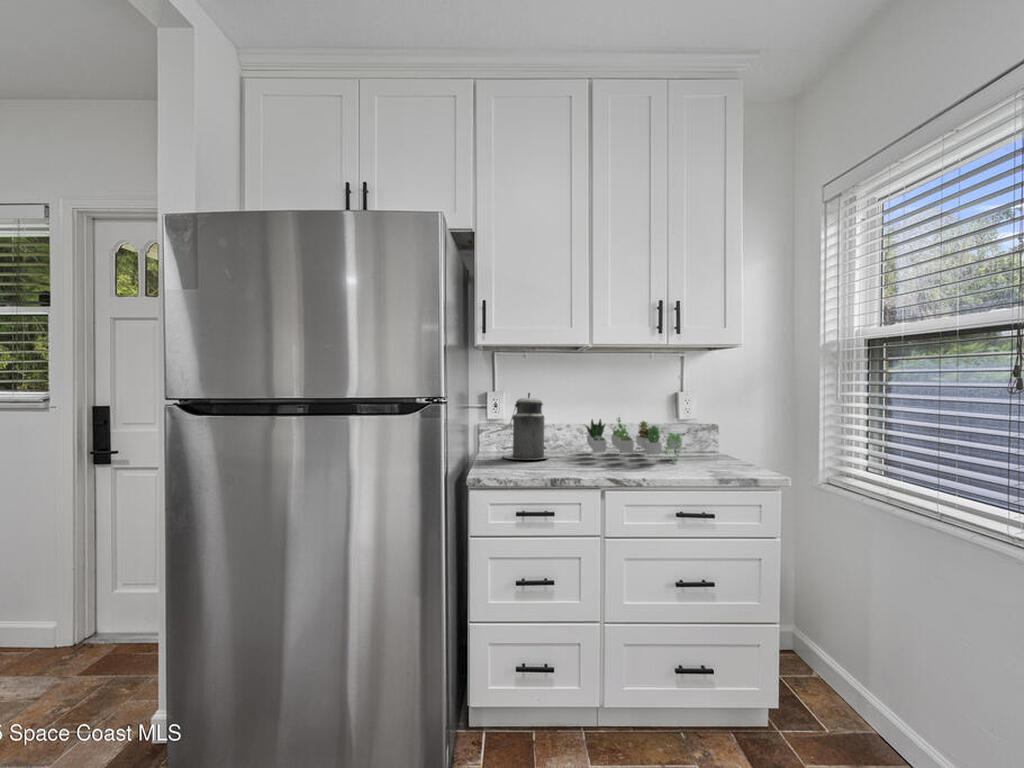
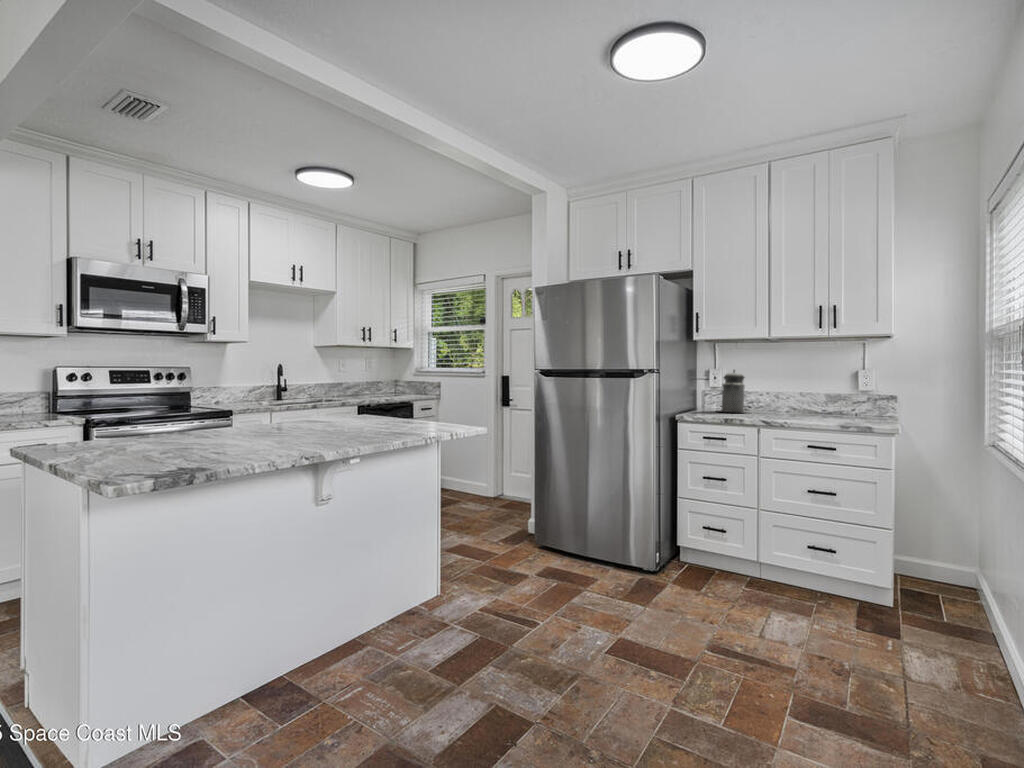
succulent plant: present [586,417,682,462] -> none [773,385,851,419]

